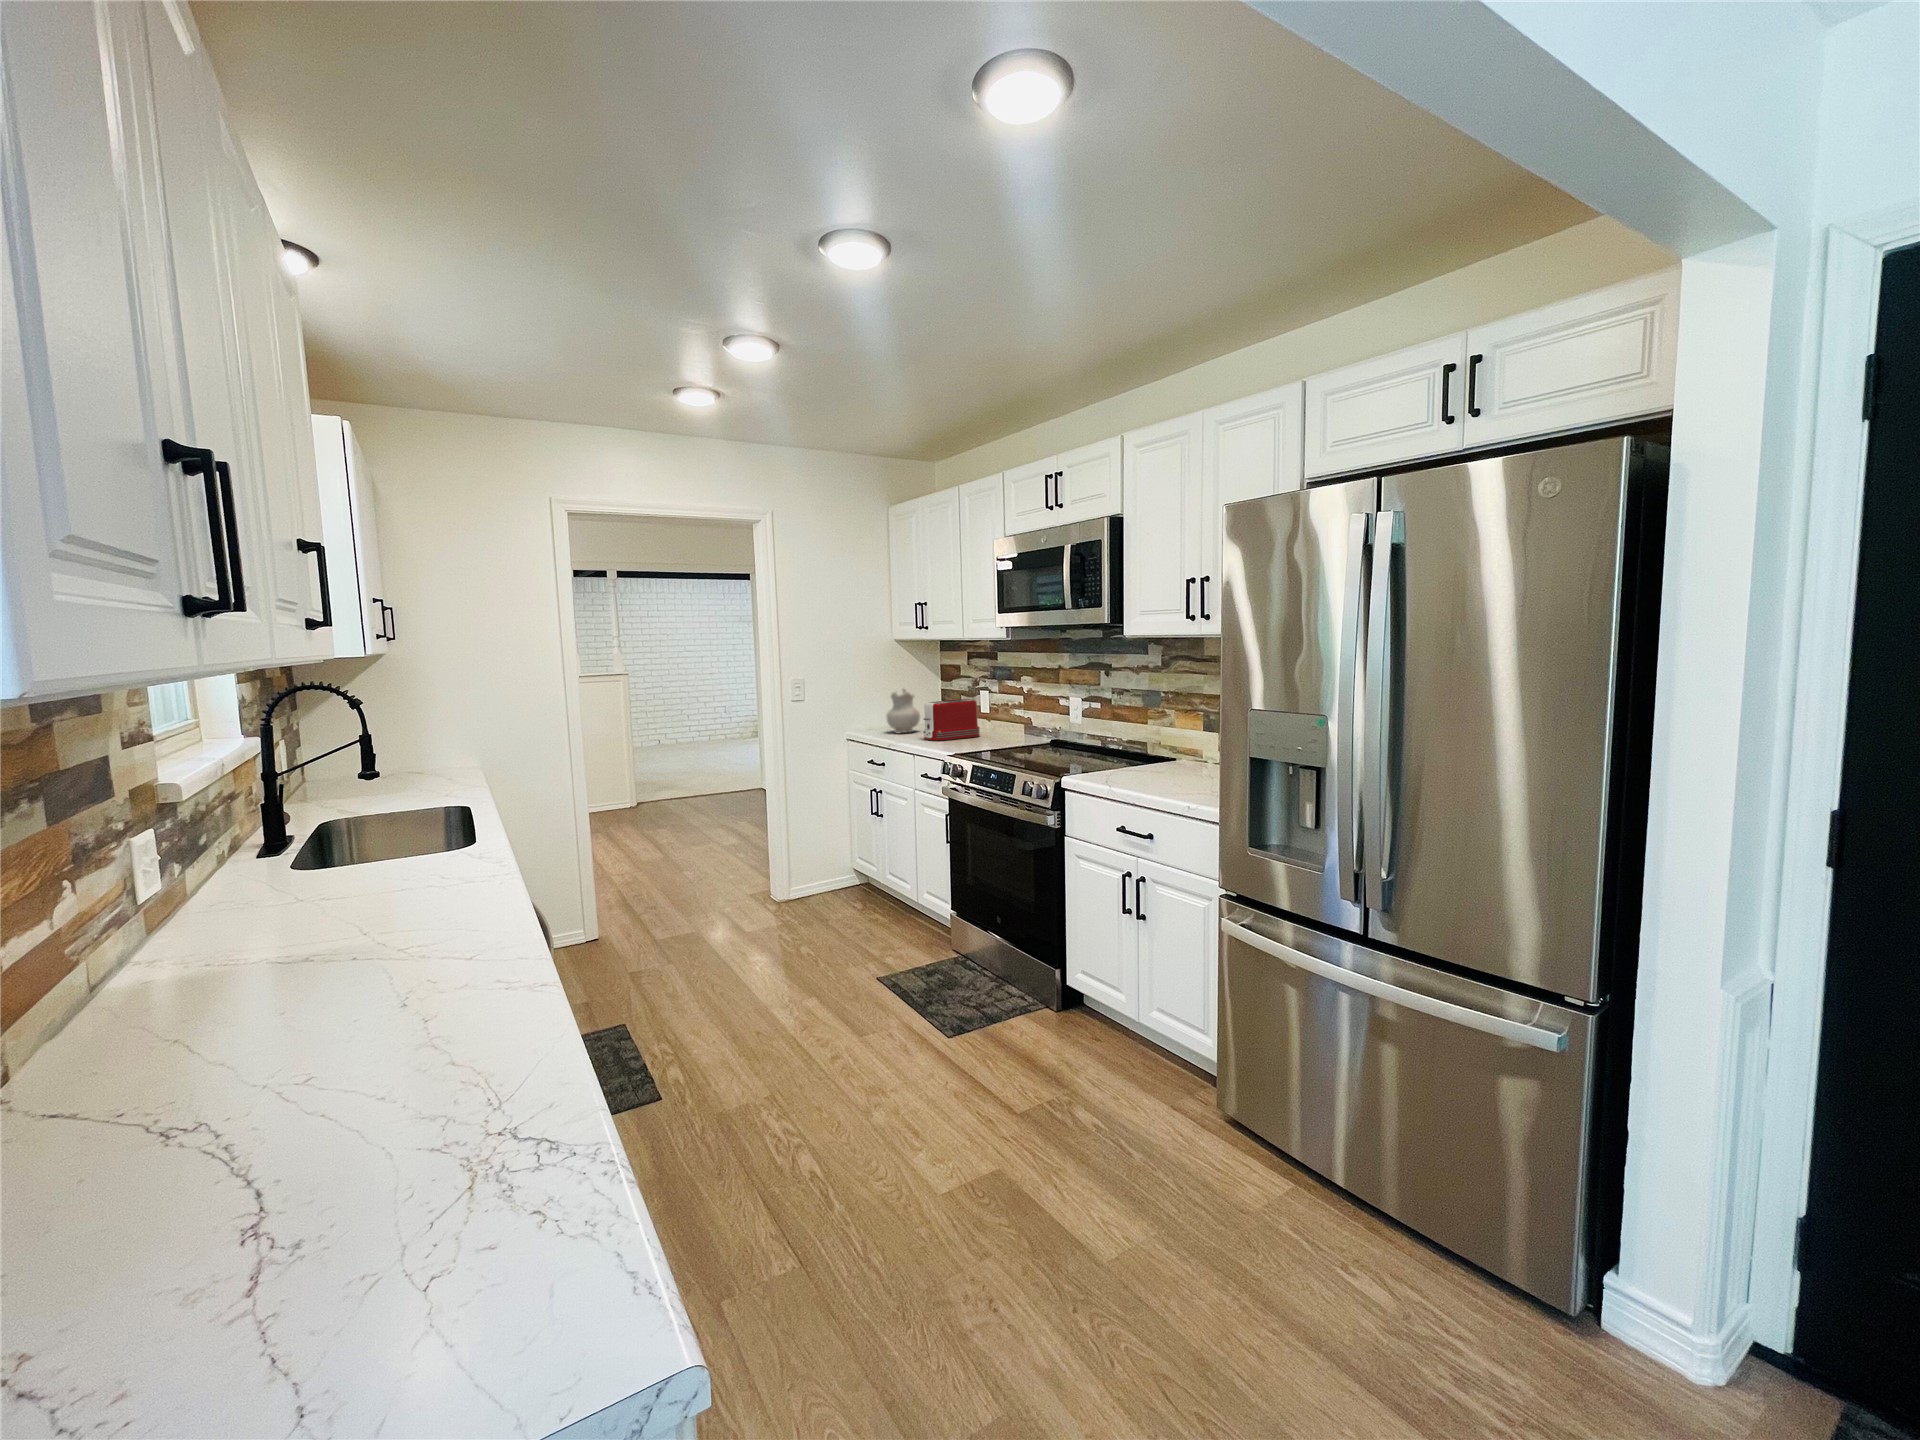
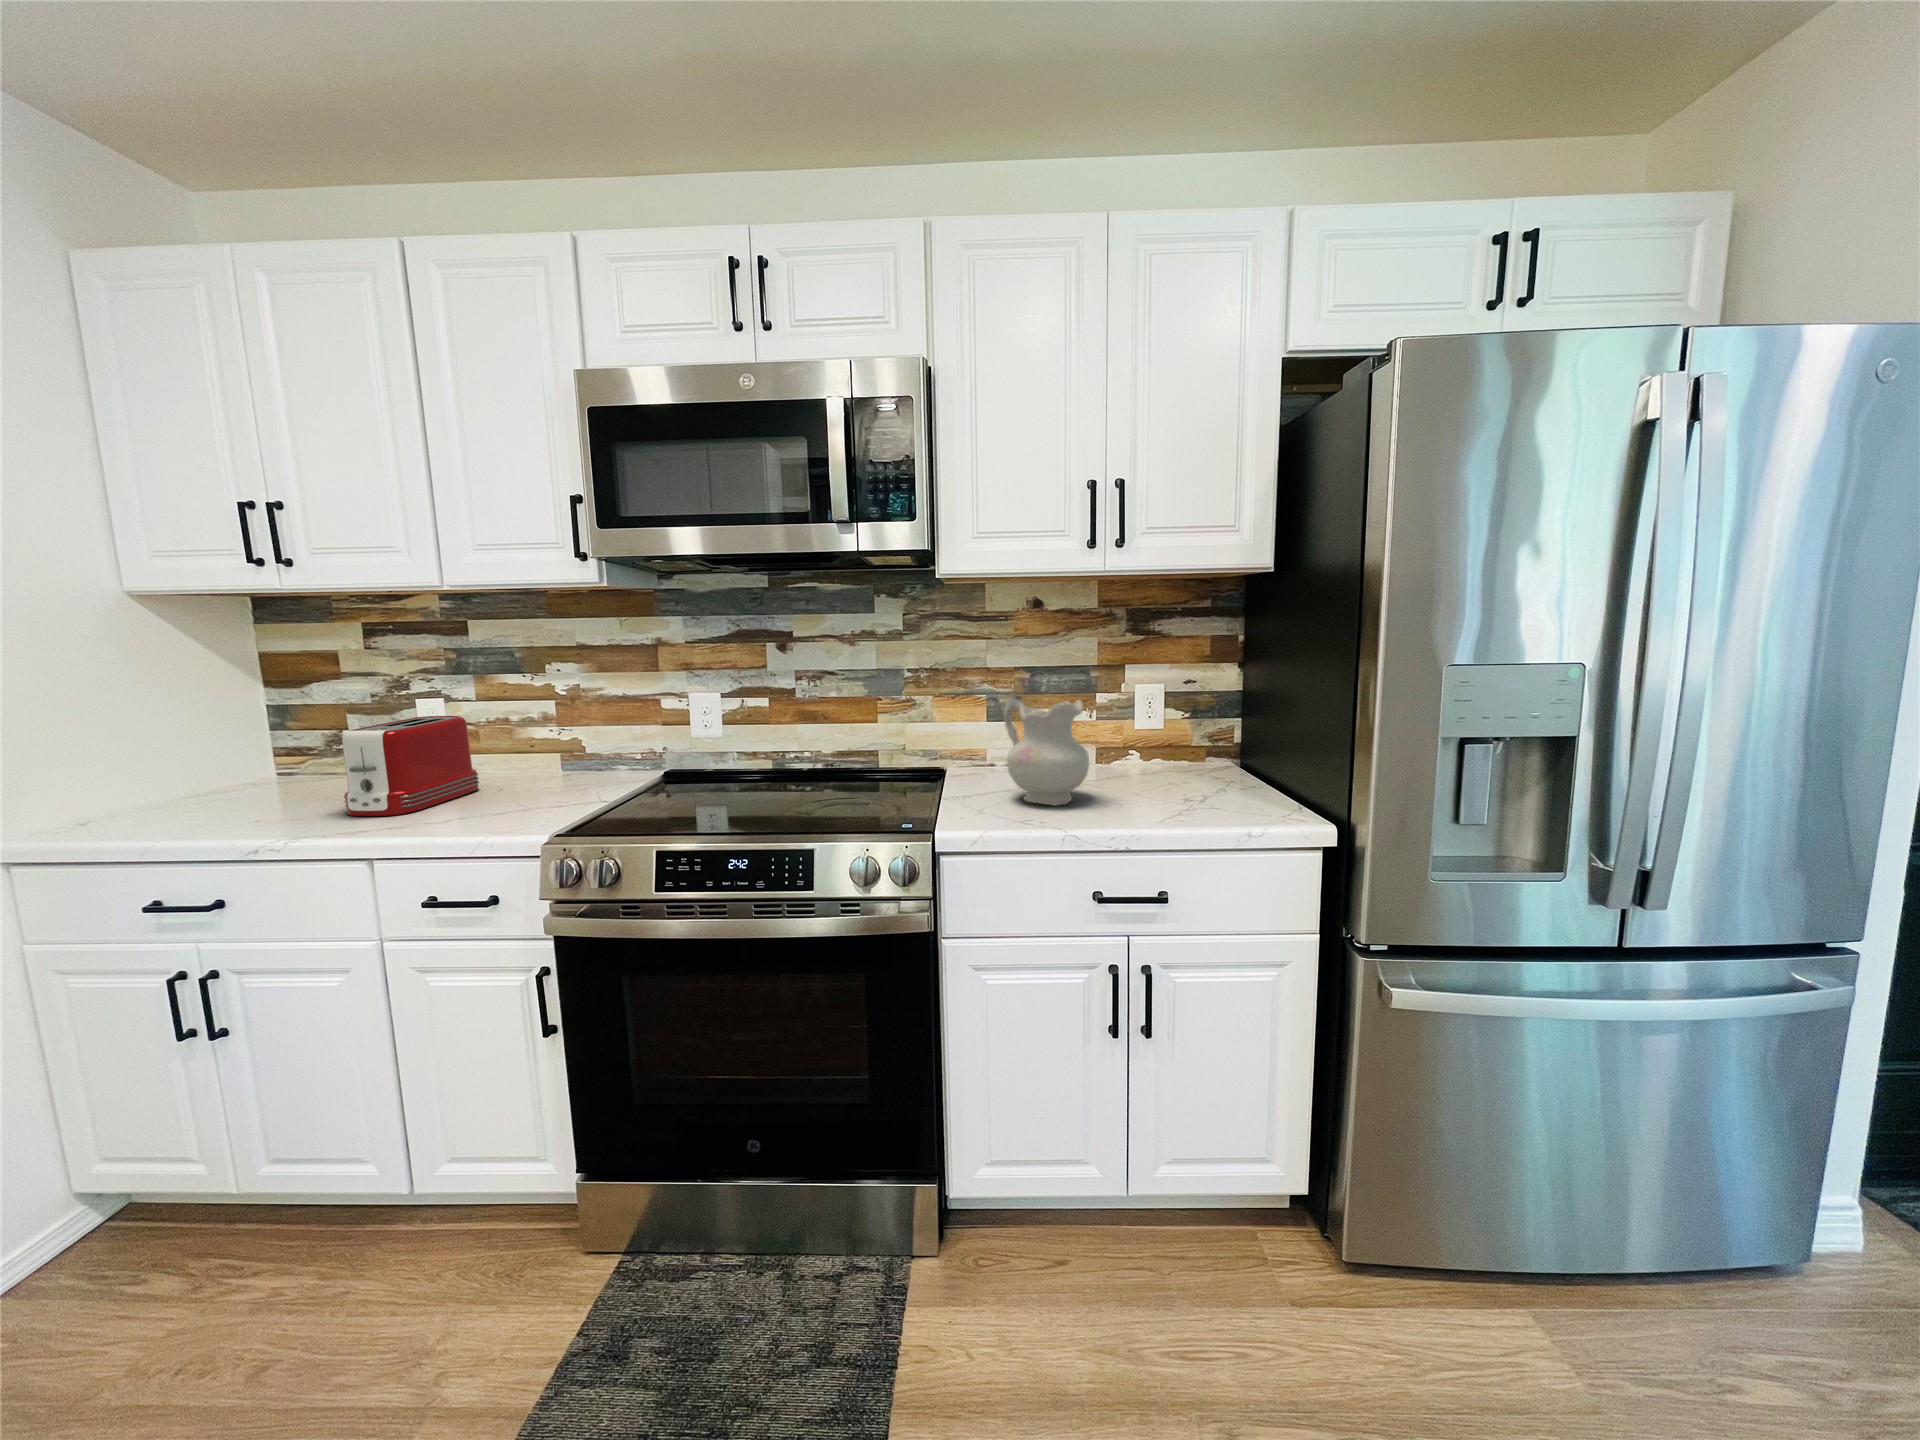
ceramic pitcher: present [887,689,920,733] -> present [1004,694,1089,806]

